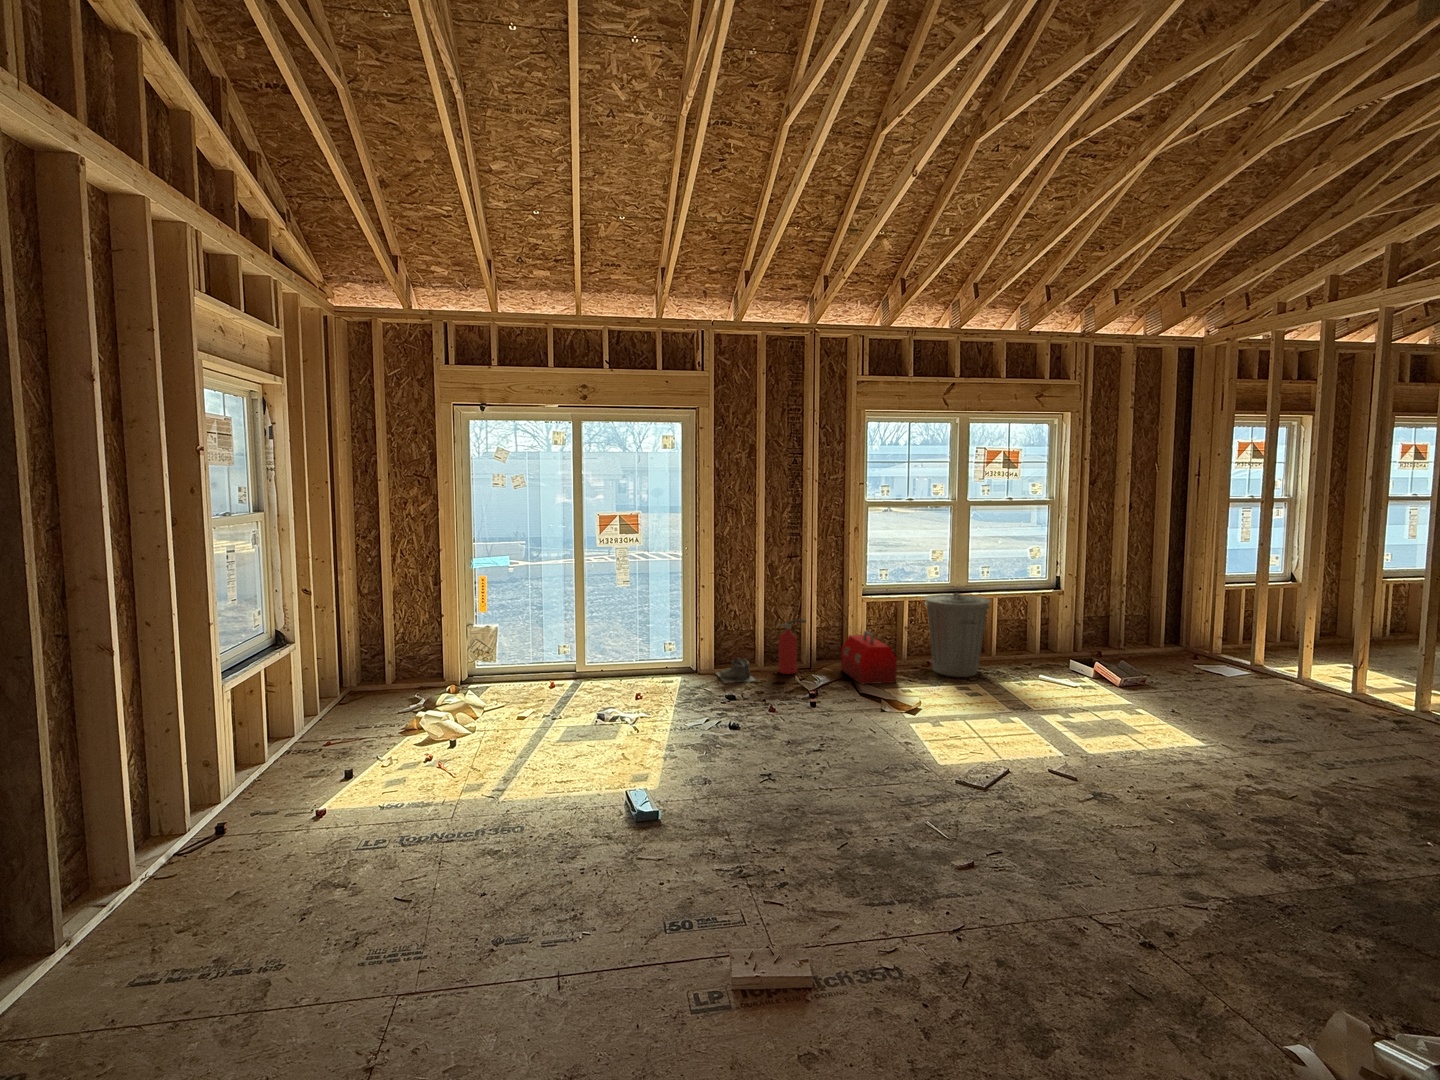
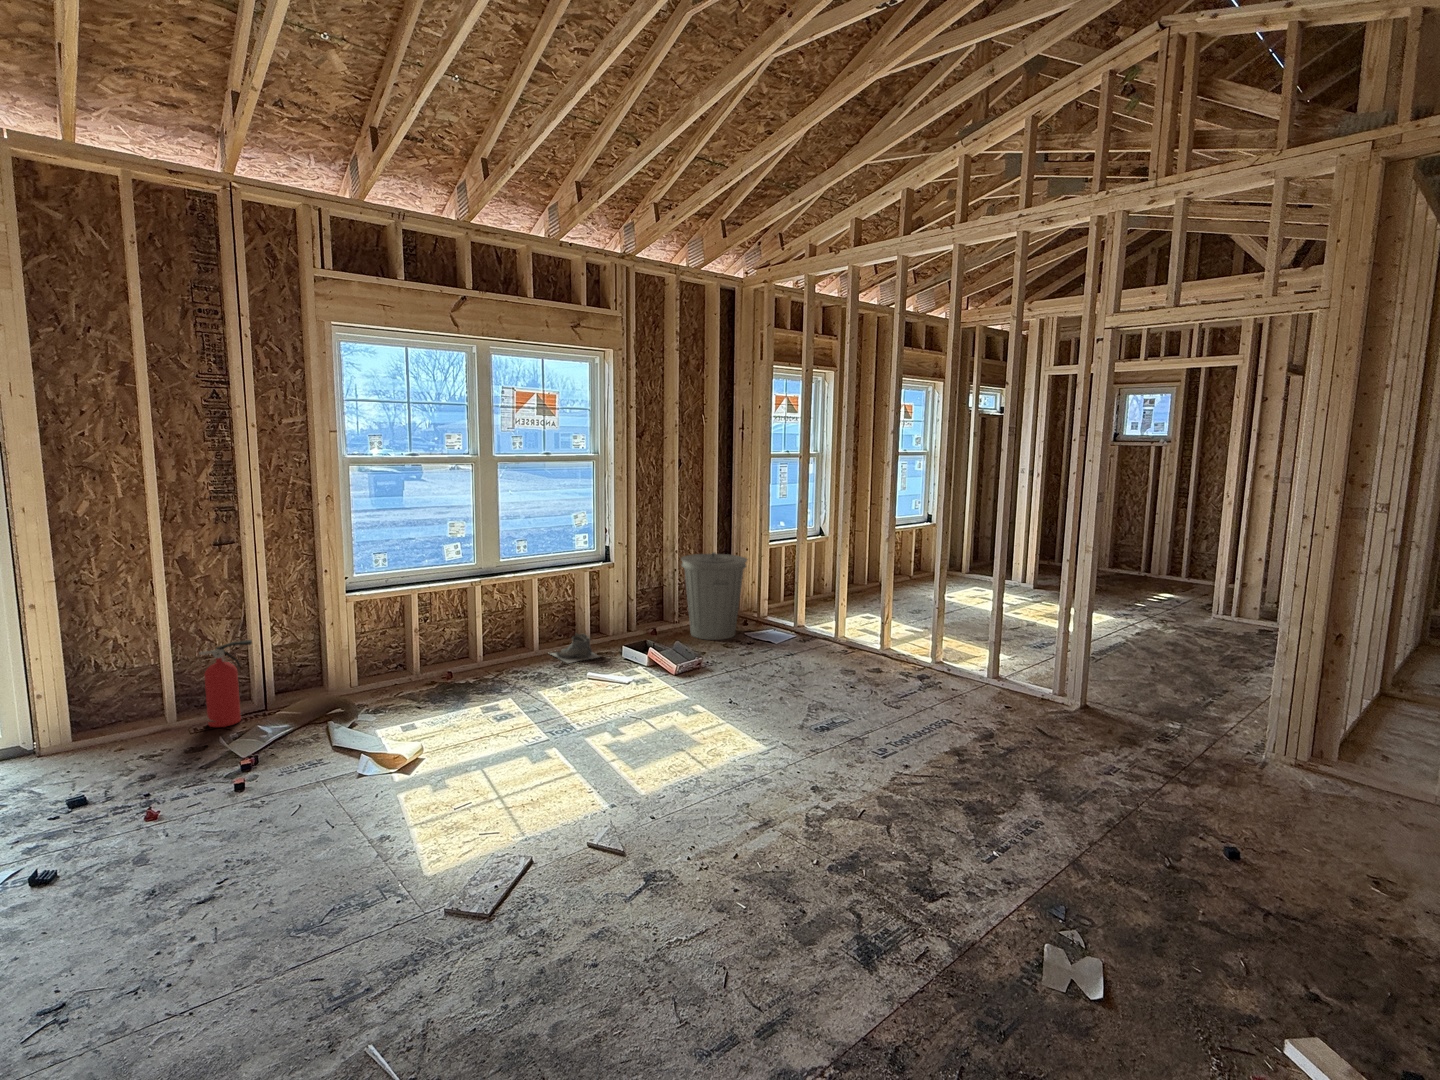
trash can: present [924,593,990,677] -> present [681,552,747,640]
toolbox: present [841,631,897,684] -> none [317,645,399,727]
boots: present [717,657,755,683] -> present [550,633,599,663]

